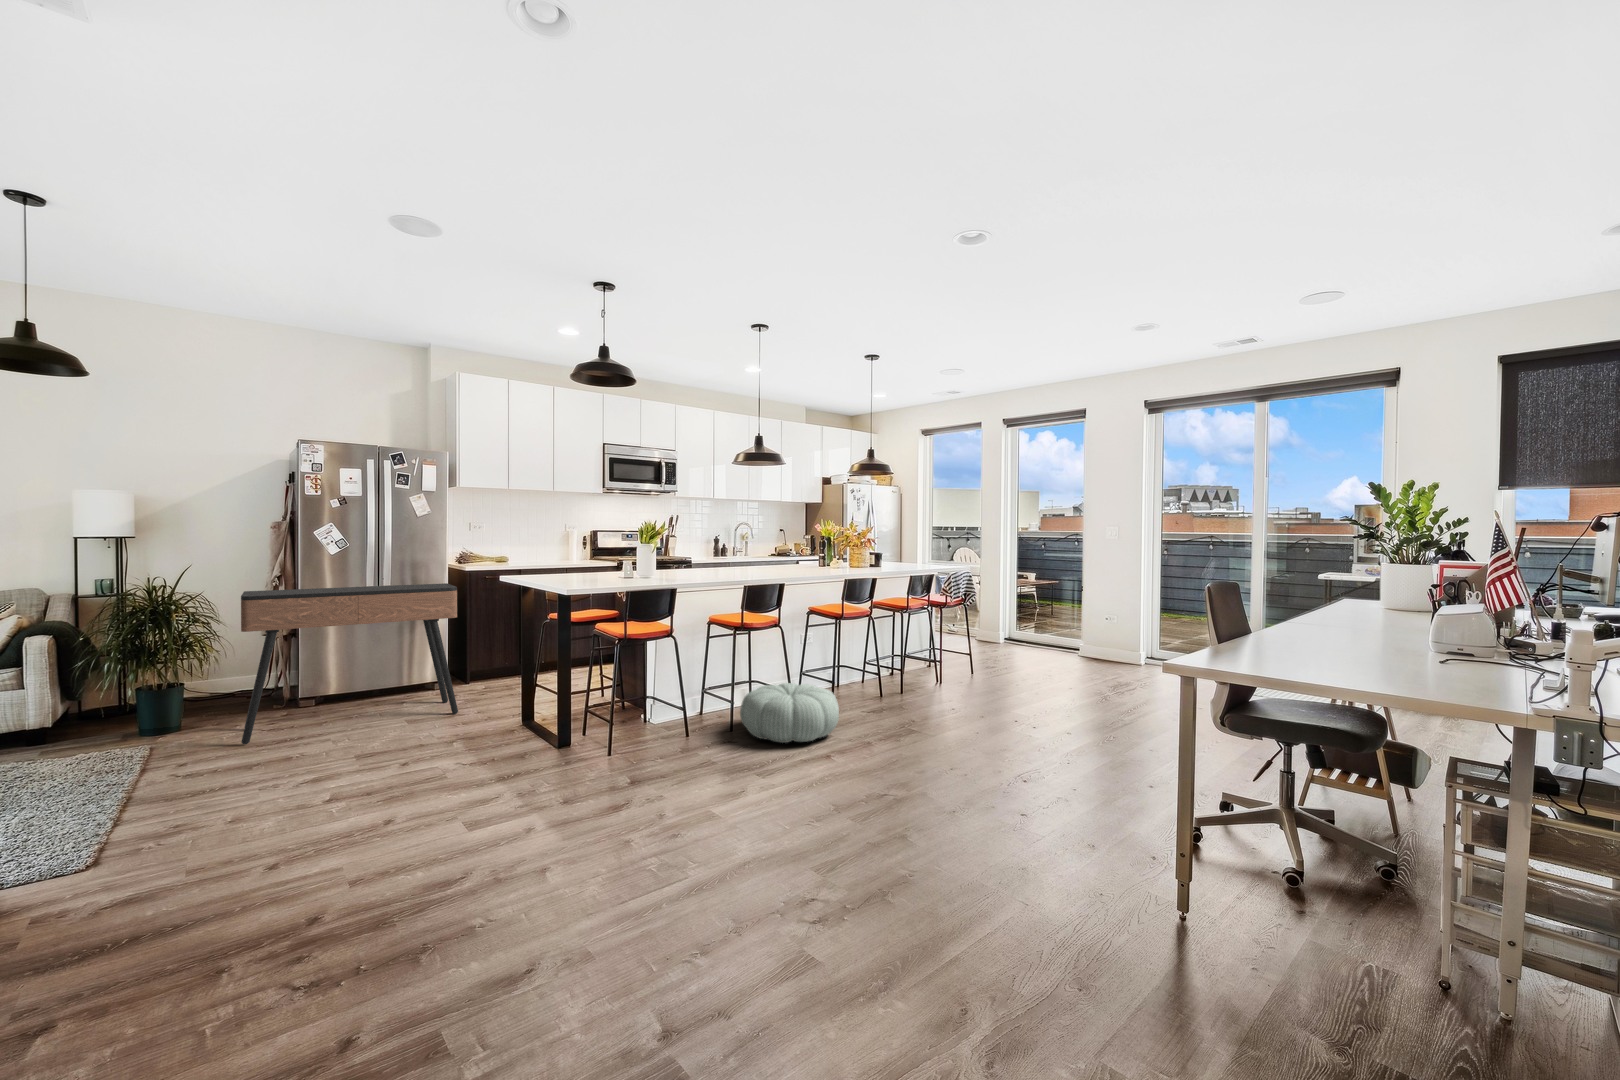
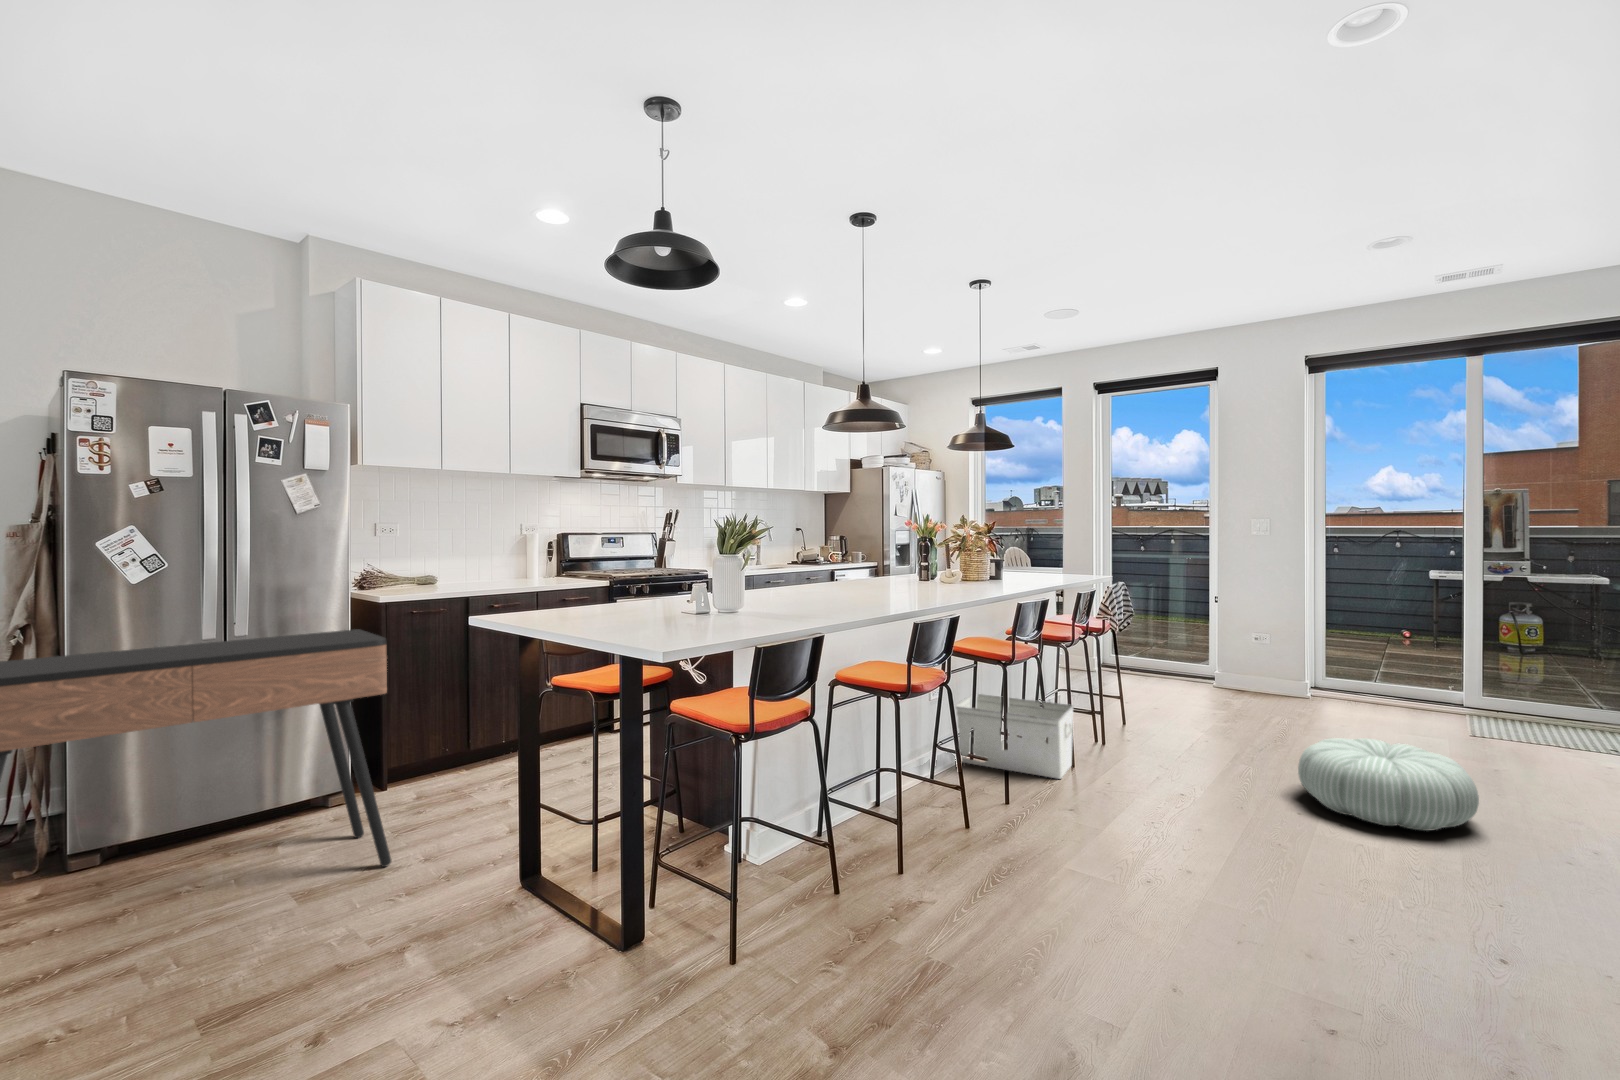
storage bin: none [823,644,904,698] -> present [956,694,1074,779]
pouf: present [740,683,839,743] -> present [1298,738,1479,831]

